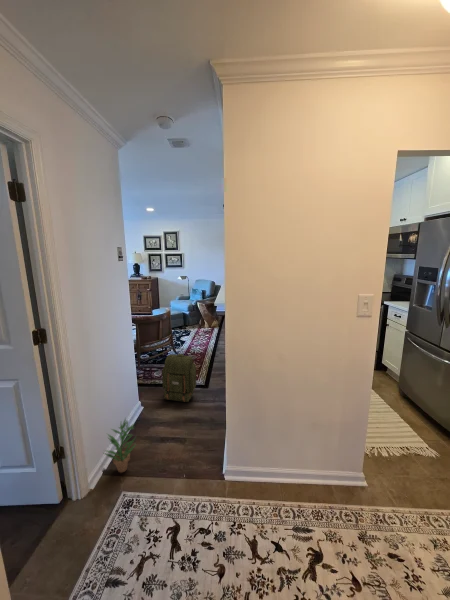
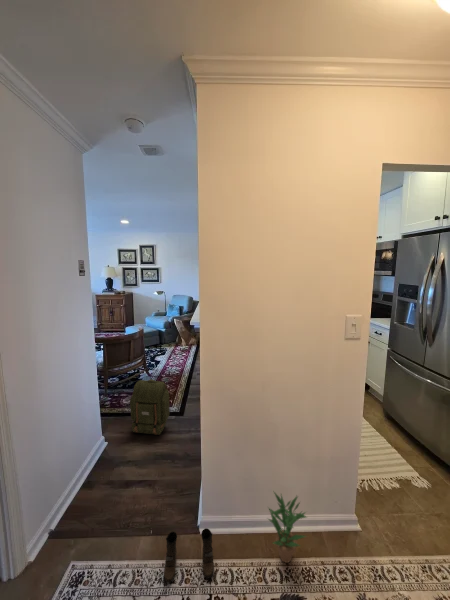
potted plant: present [105,420,136,473] -> present [269,493,306,563]
boots: none [197,474,237,512] -> present [164,528,214,583]

